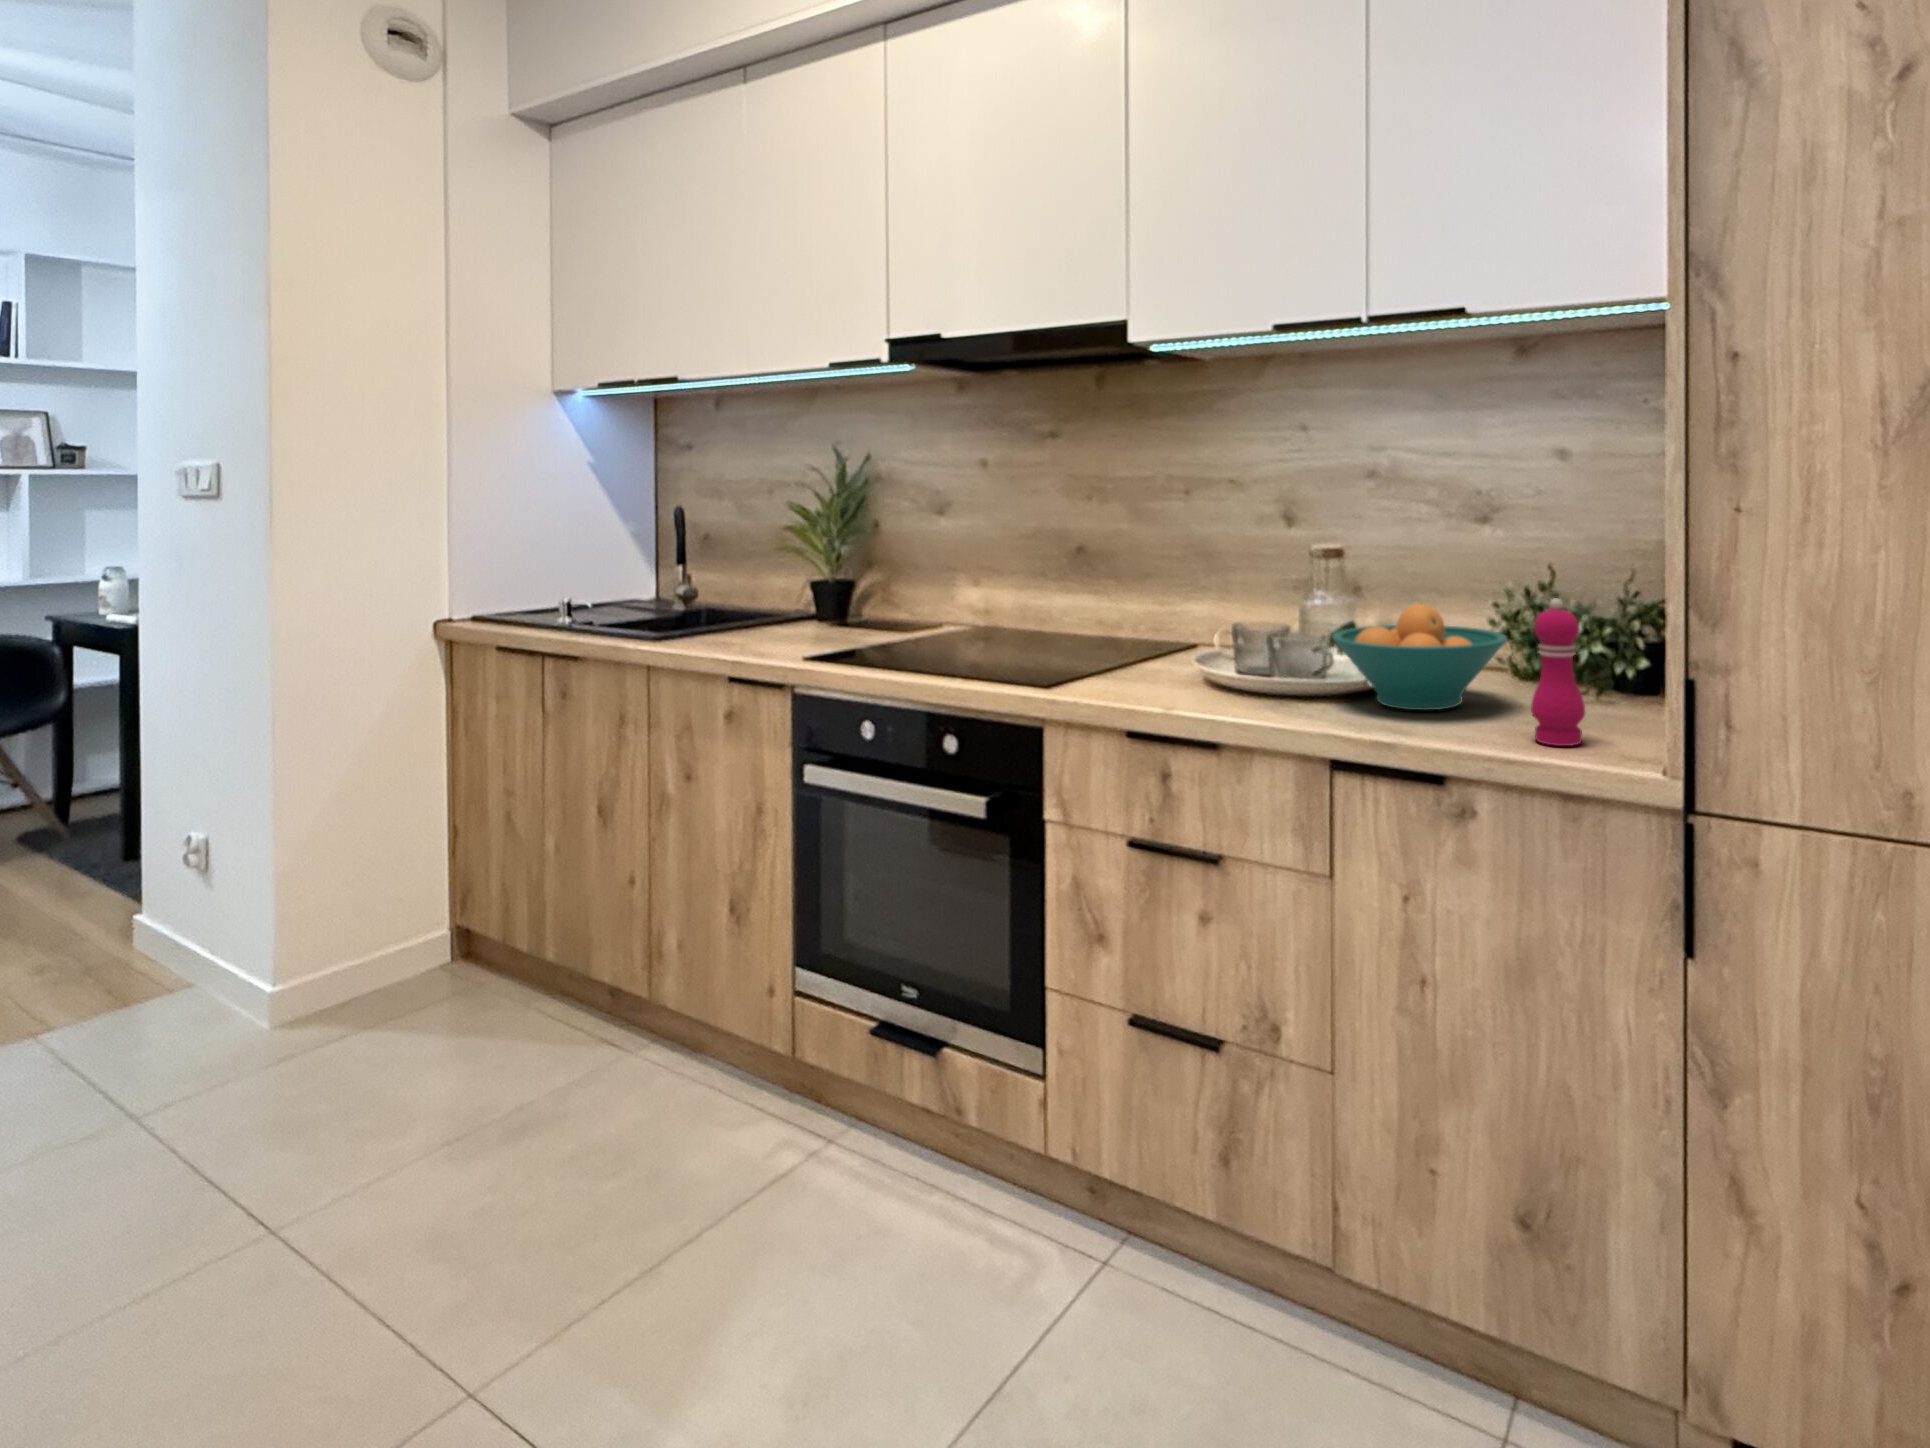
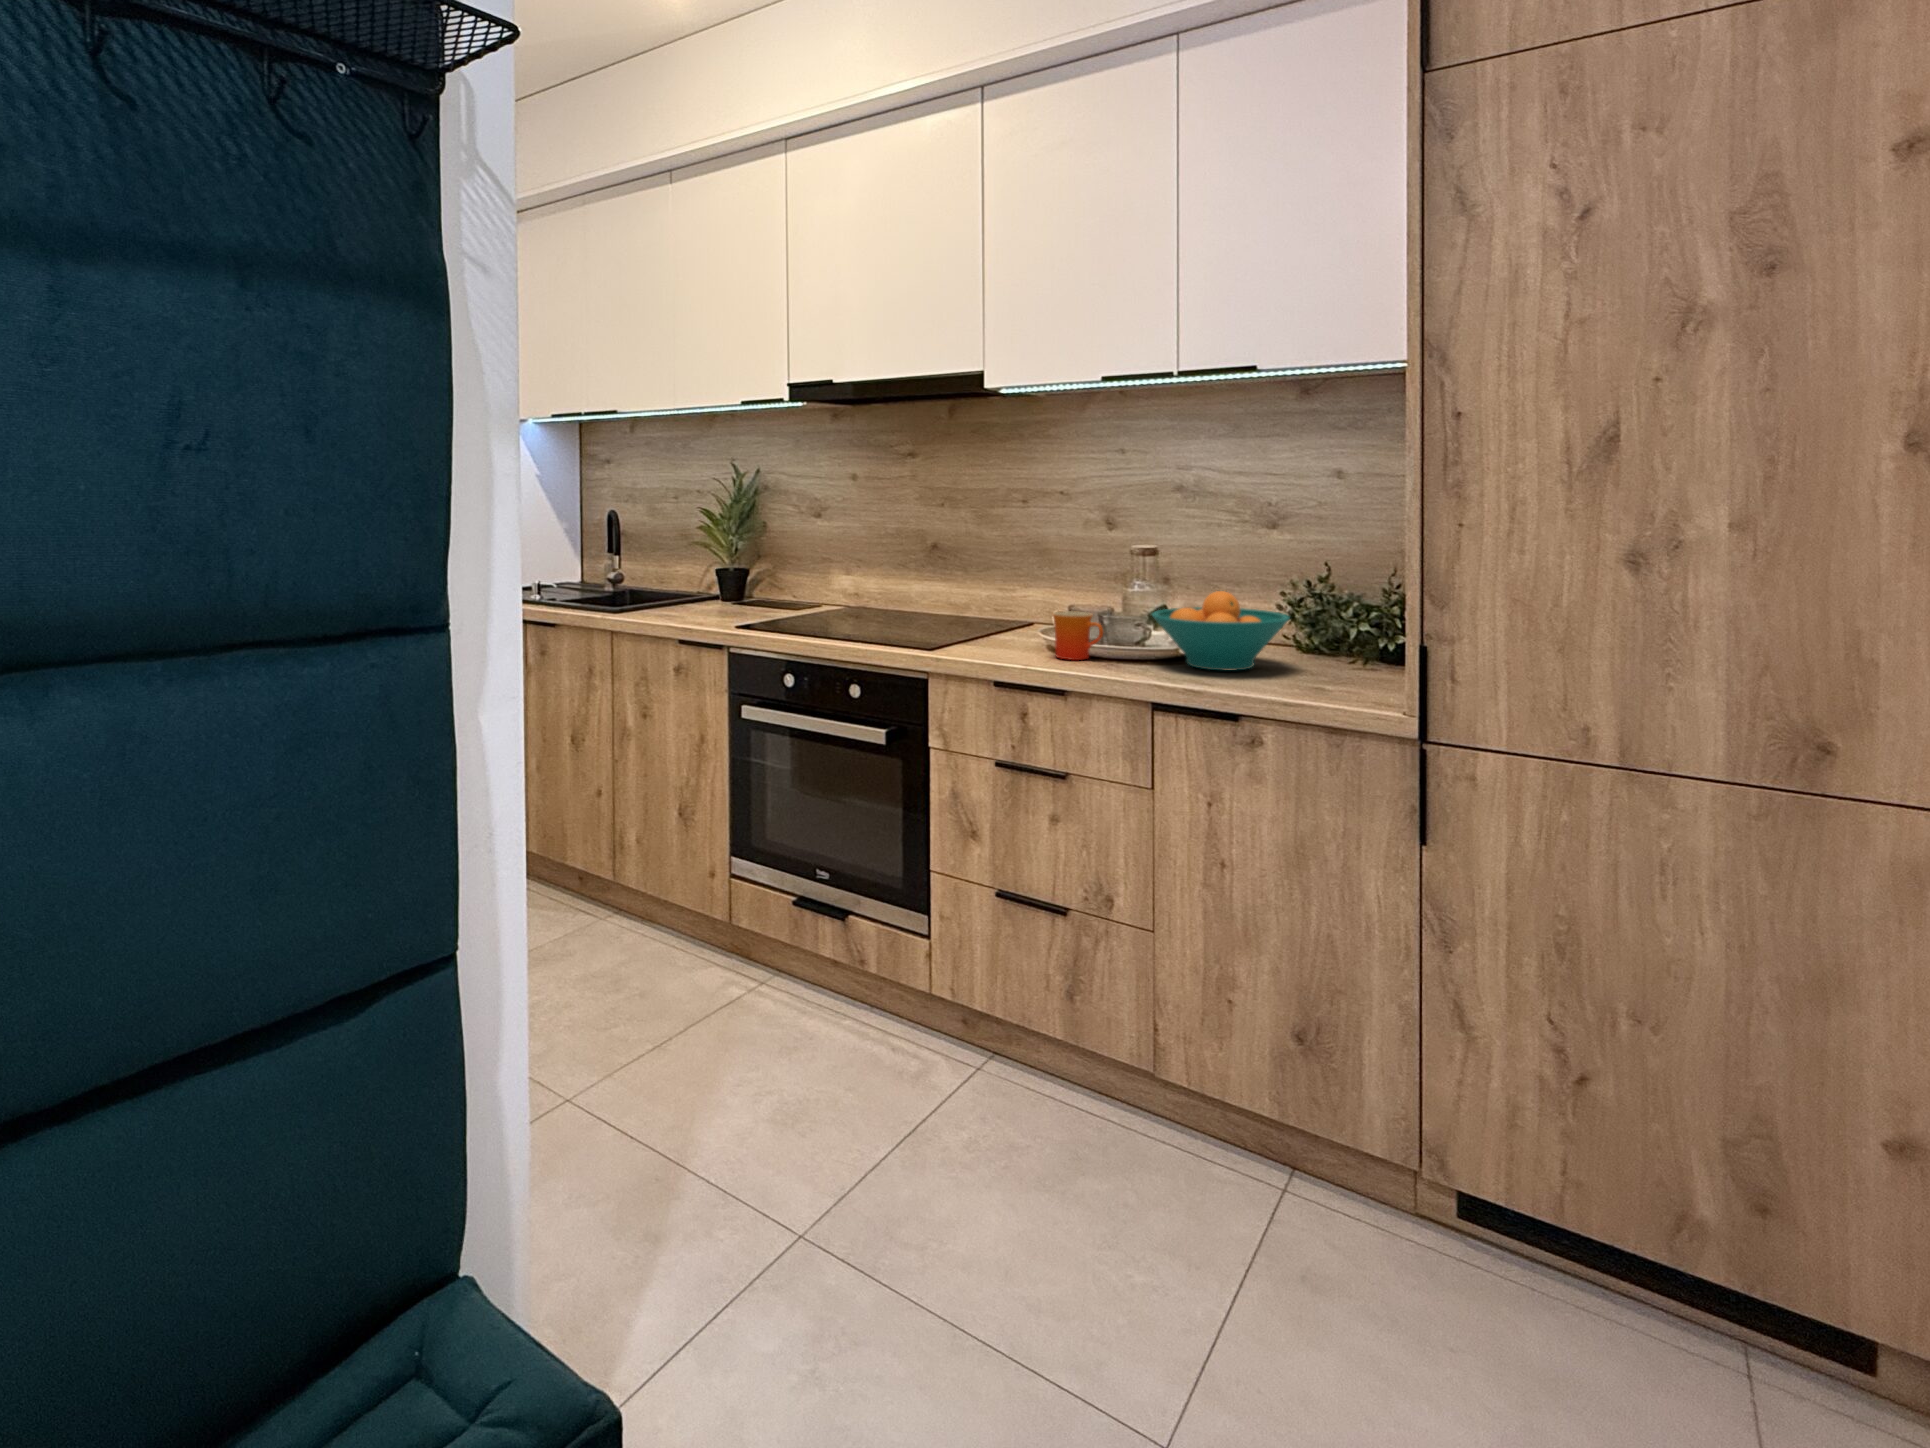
pepper mill: present [1531,598,1585,746] -> none [1306,587,1349,695]
mug: none [1204,633,1271,698] -> present [1052,611,1103,660]

